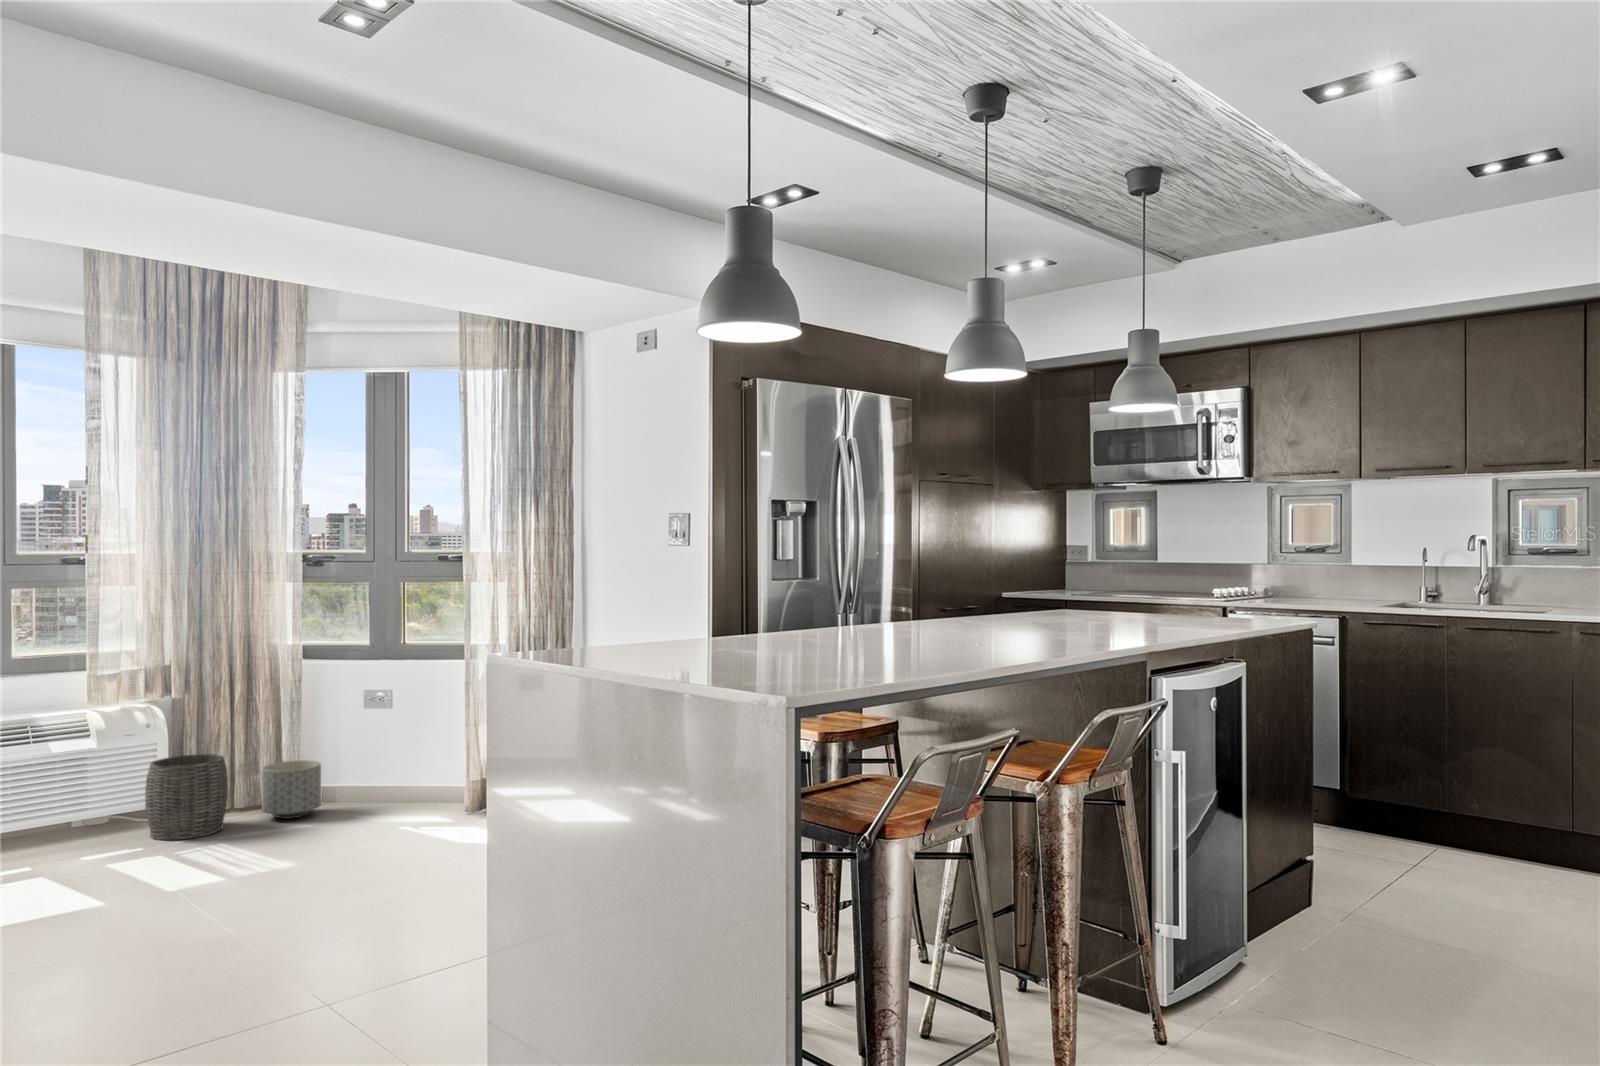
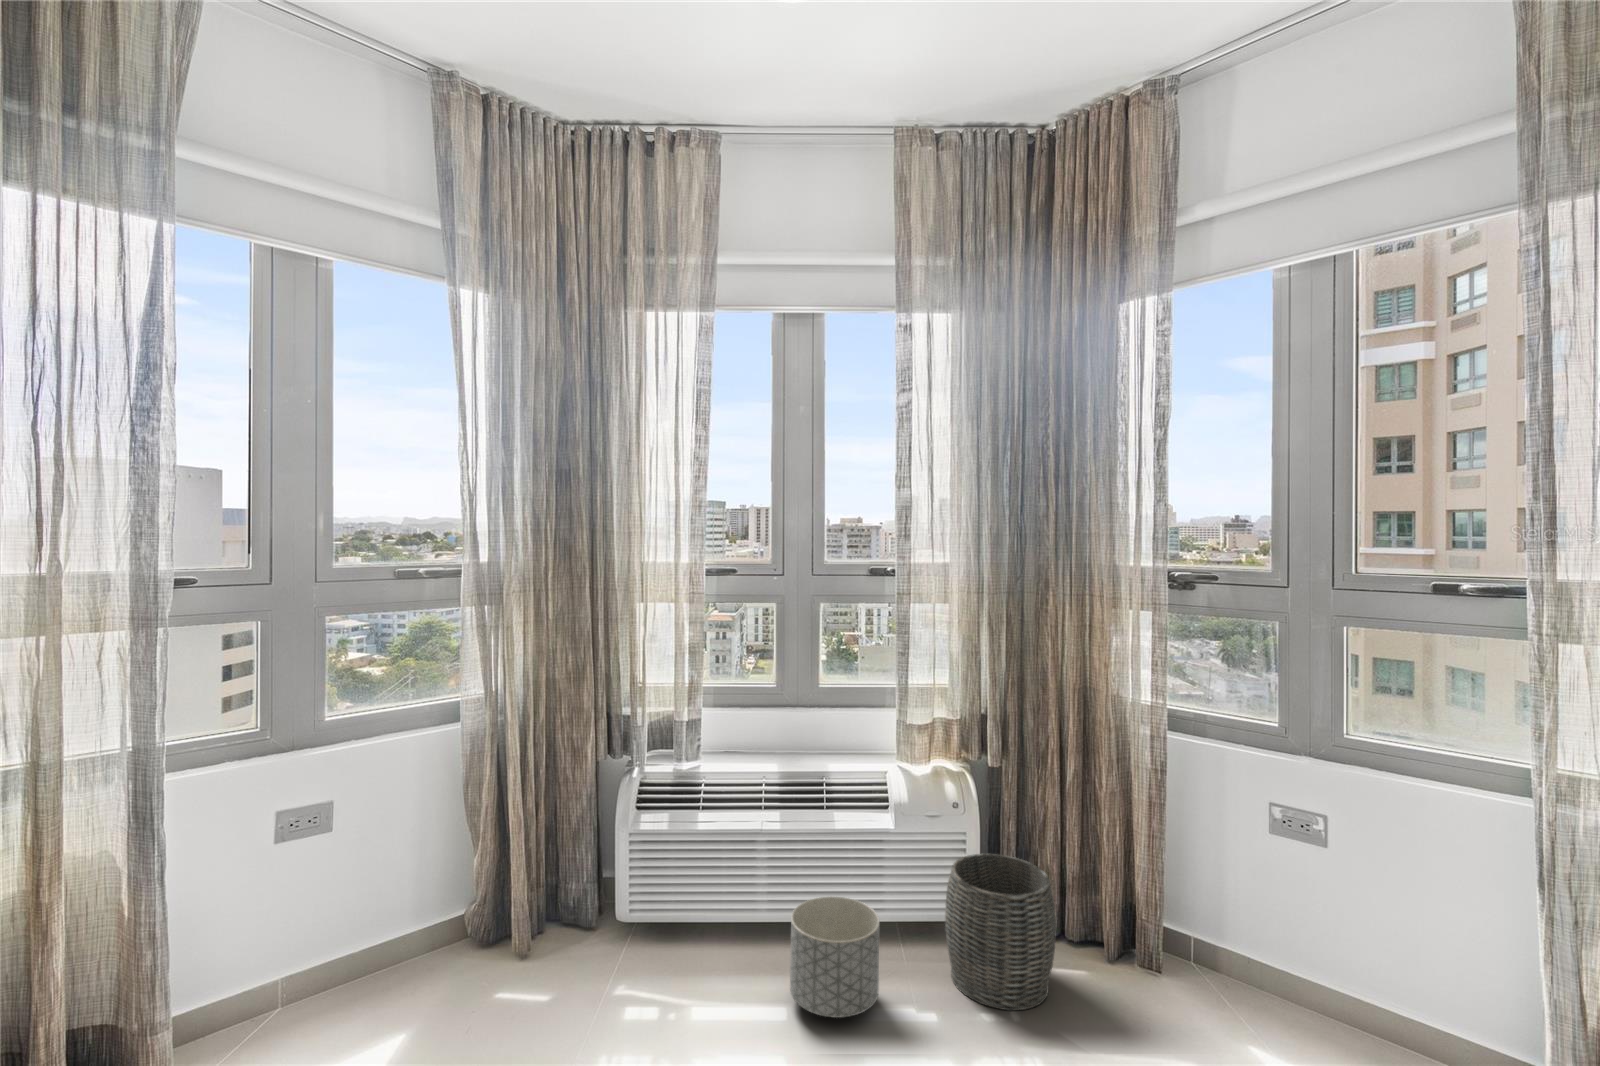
planter: present [262,760,321,819] -> present [790,896,879,1018]

